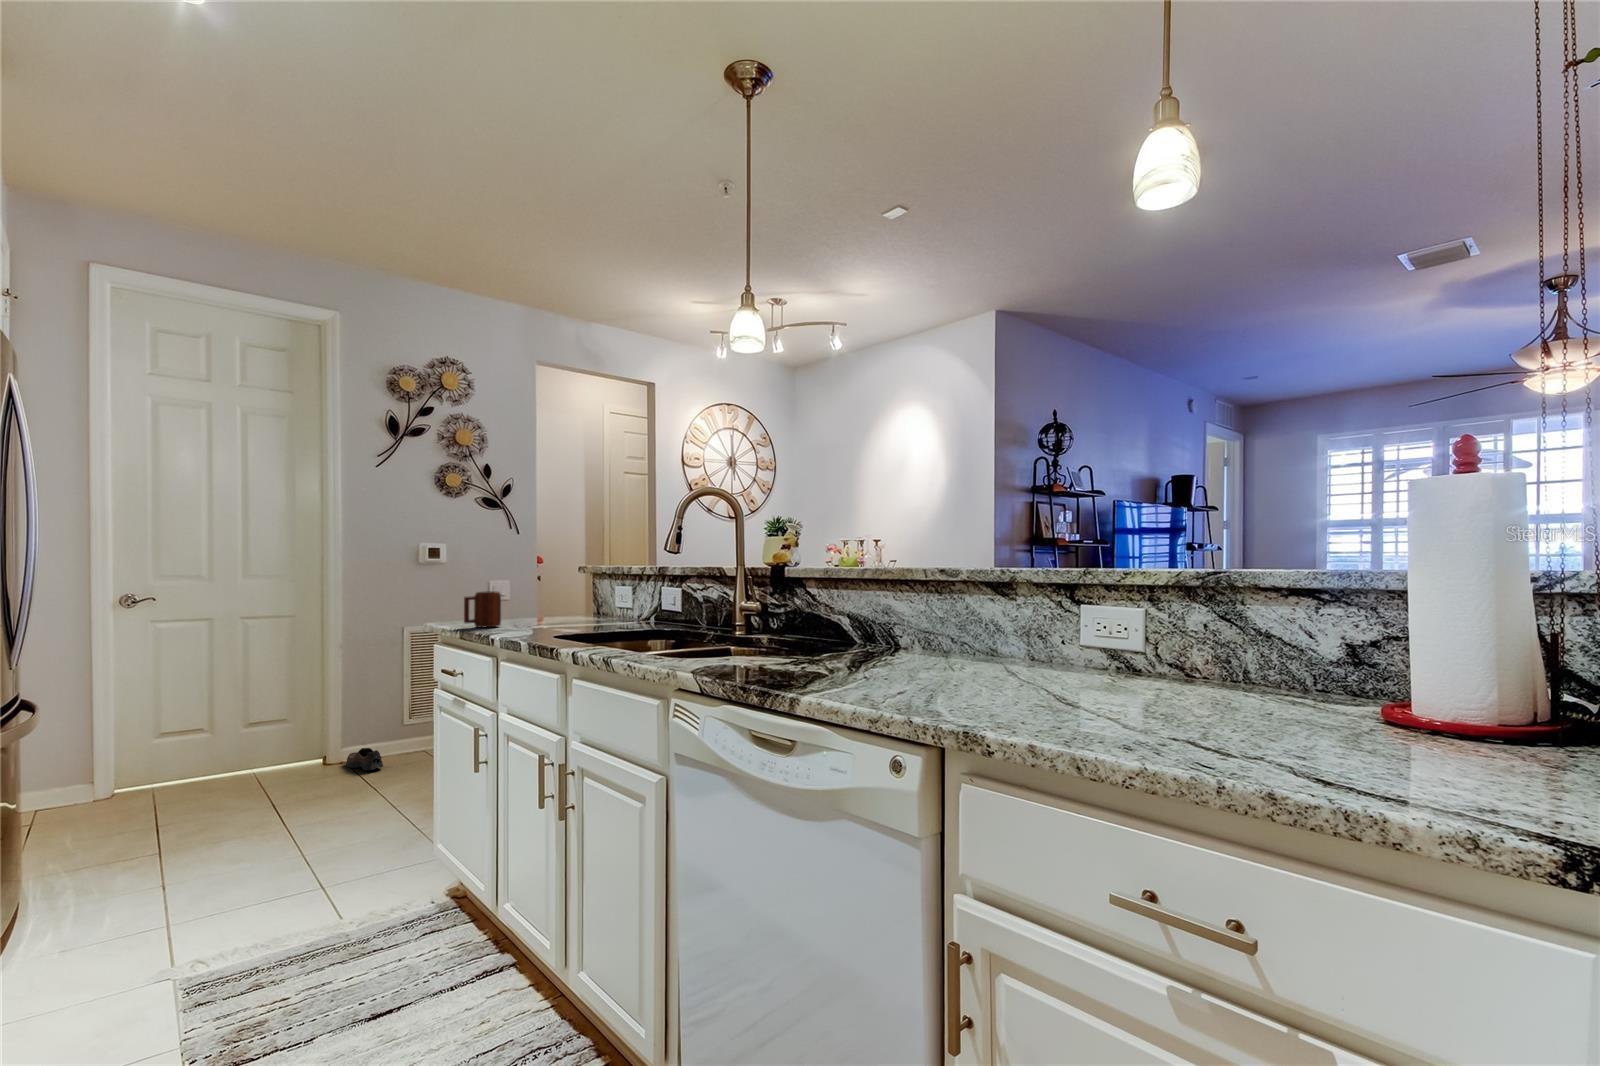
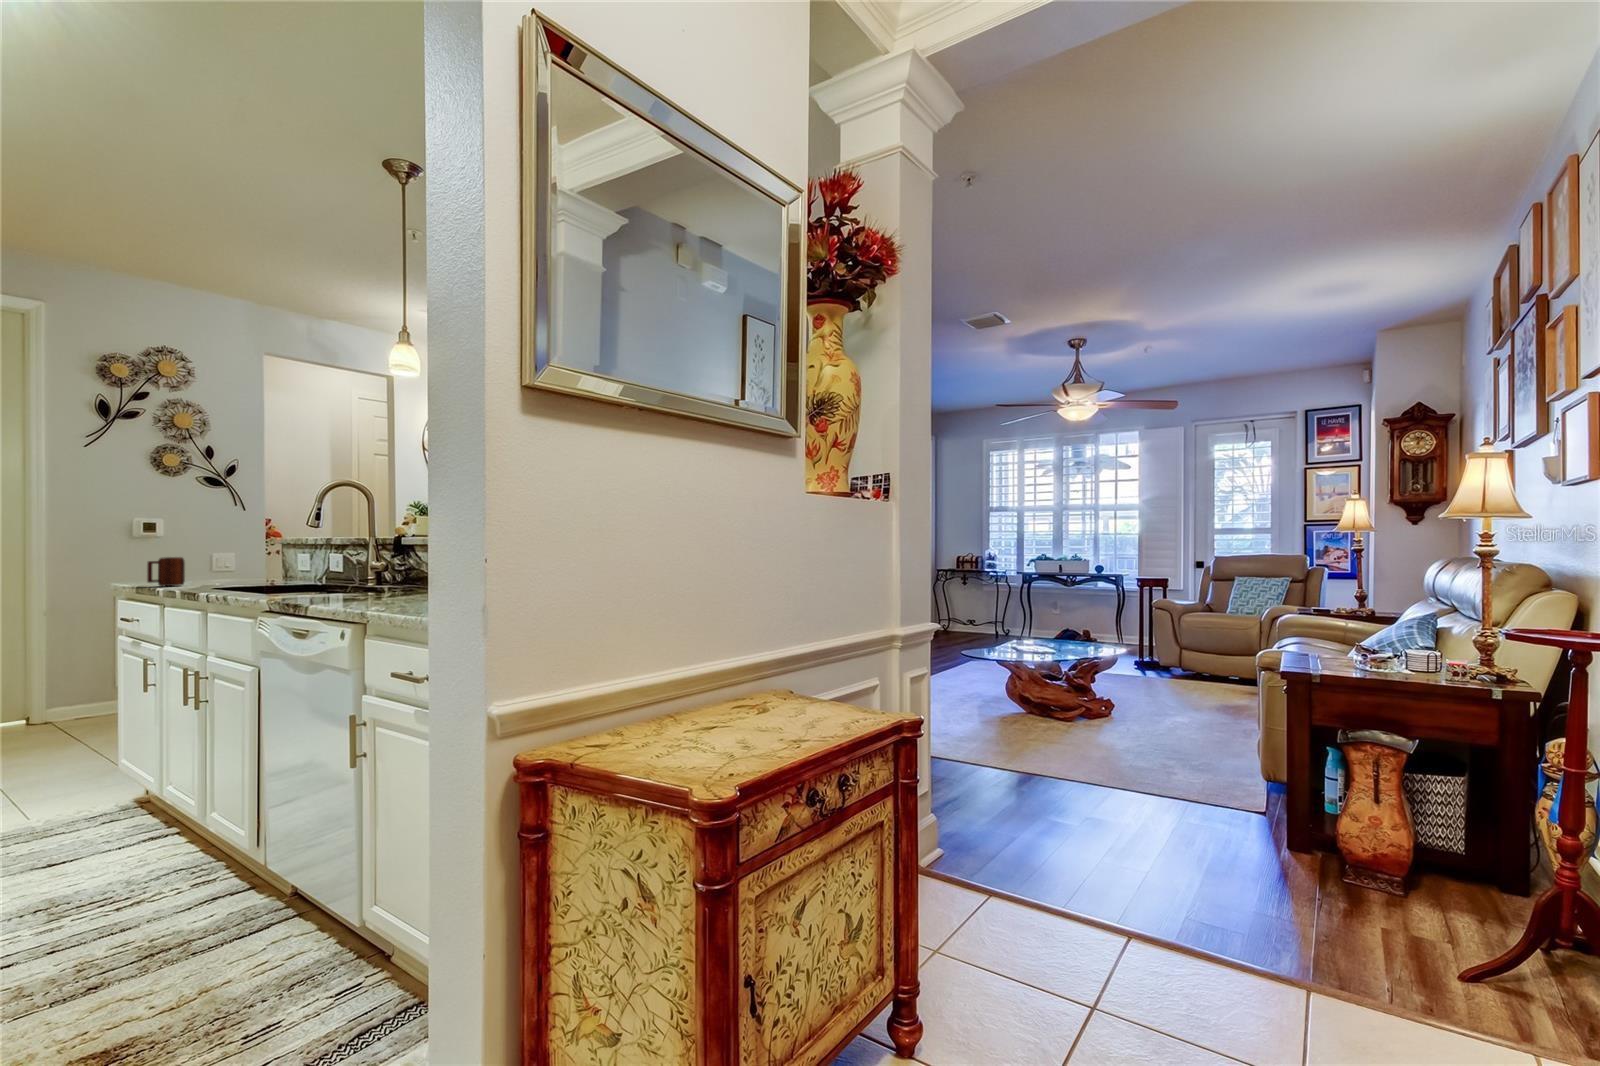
shoe: present [346,748,383,771] -> none [51,708,91,728]

